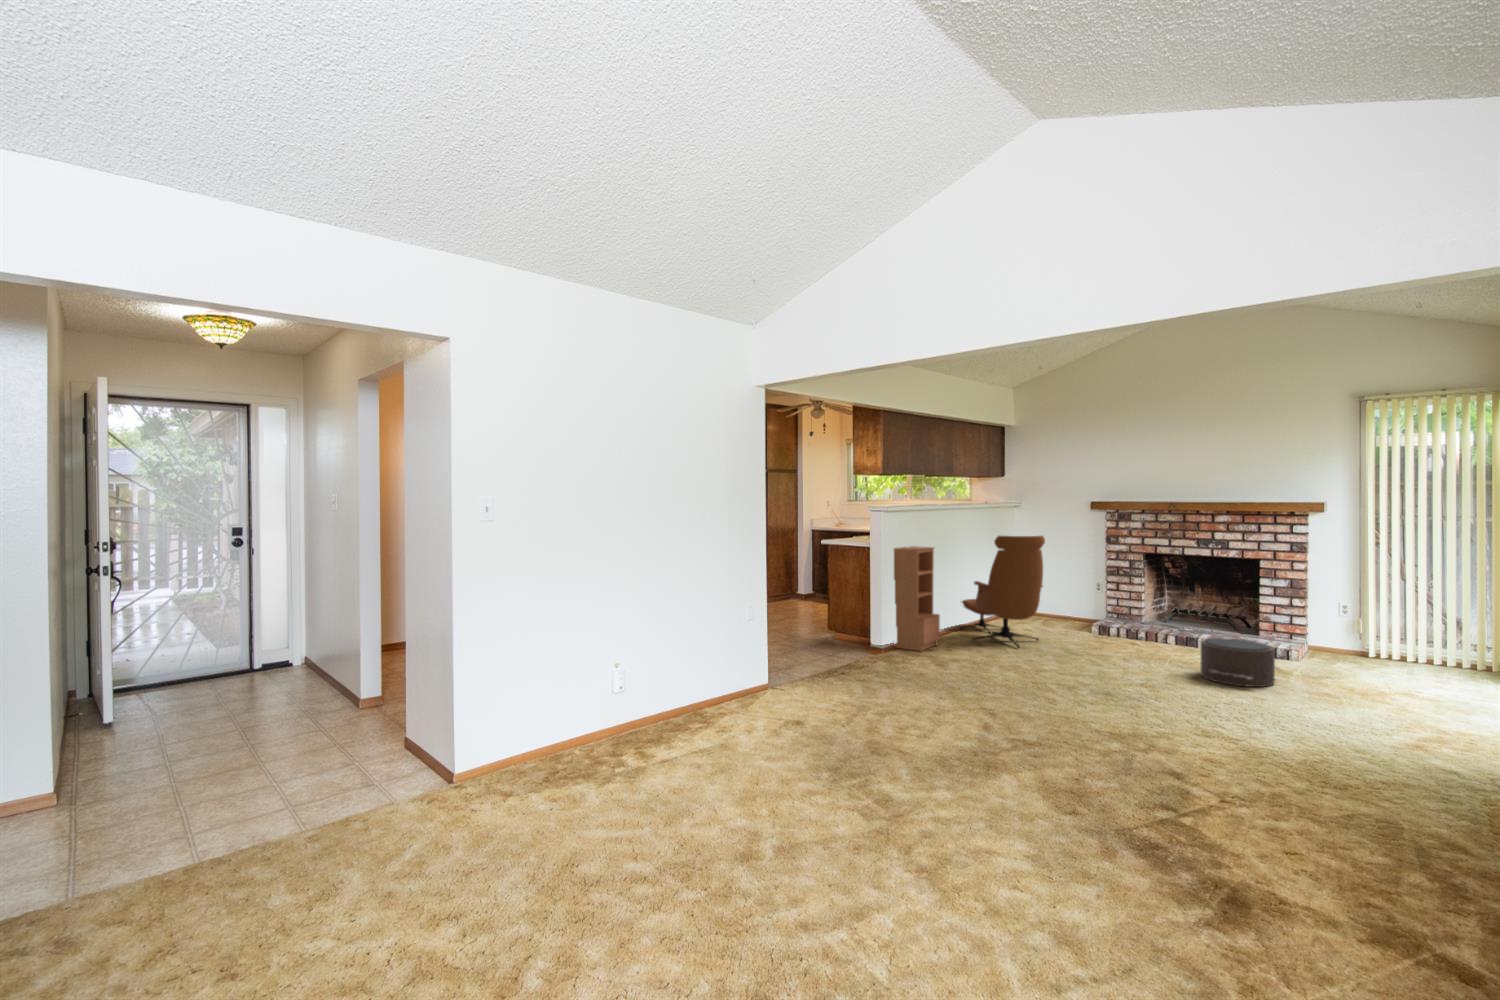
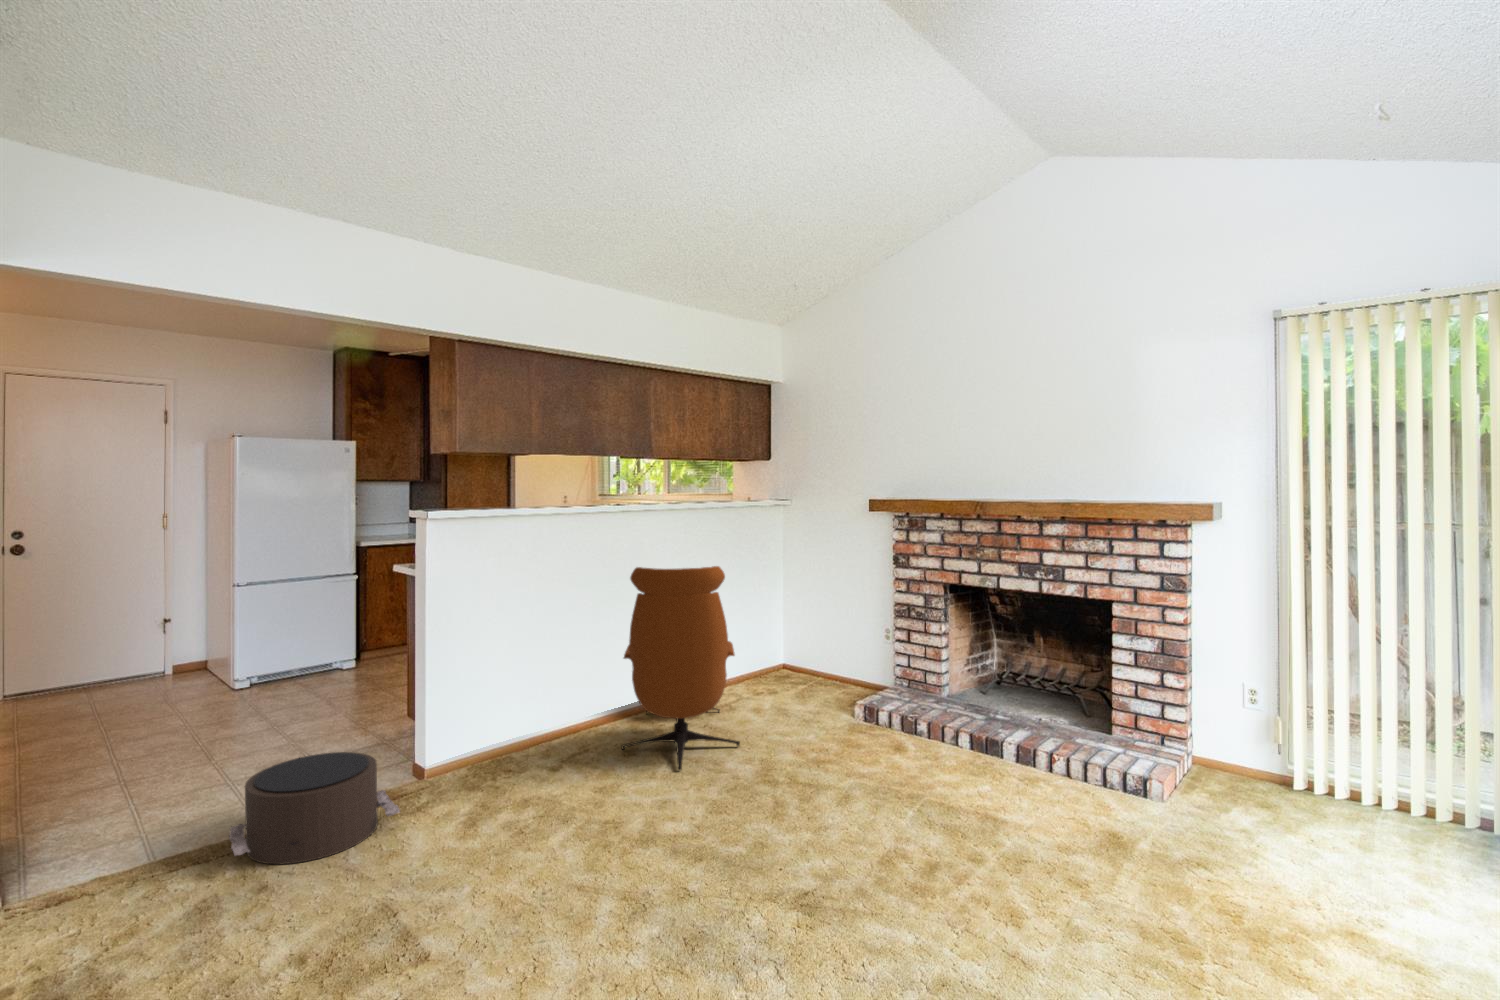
bookcase: present [893,546,940,651] -> none [450,584,546,786]
pouf: present [1201,638,1279,687] -> present [229,752,400,864]

